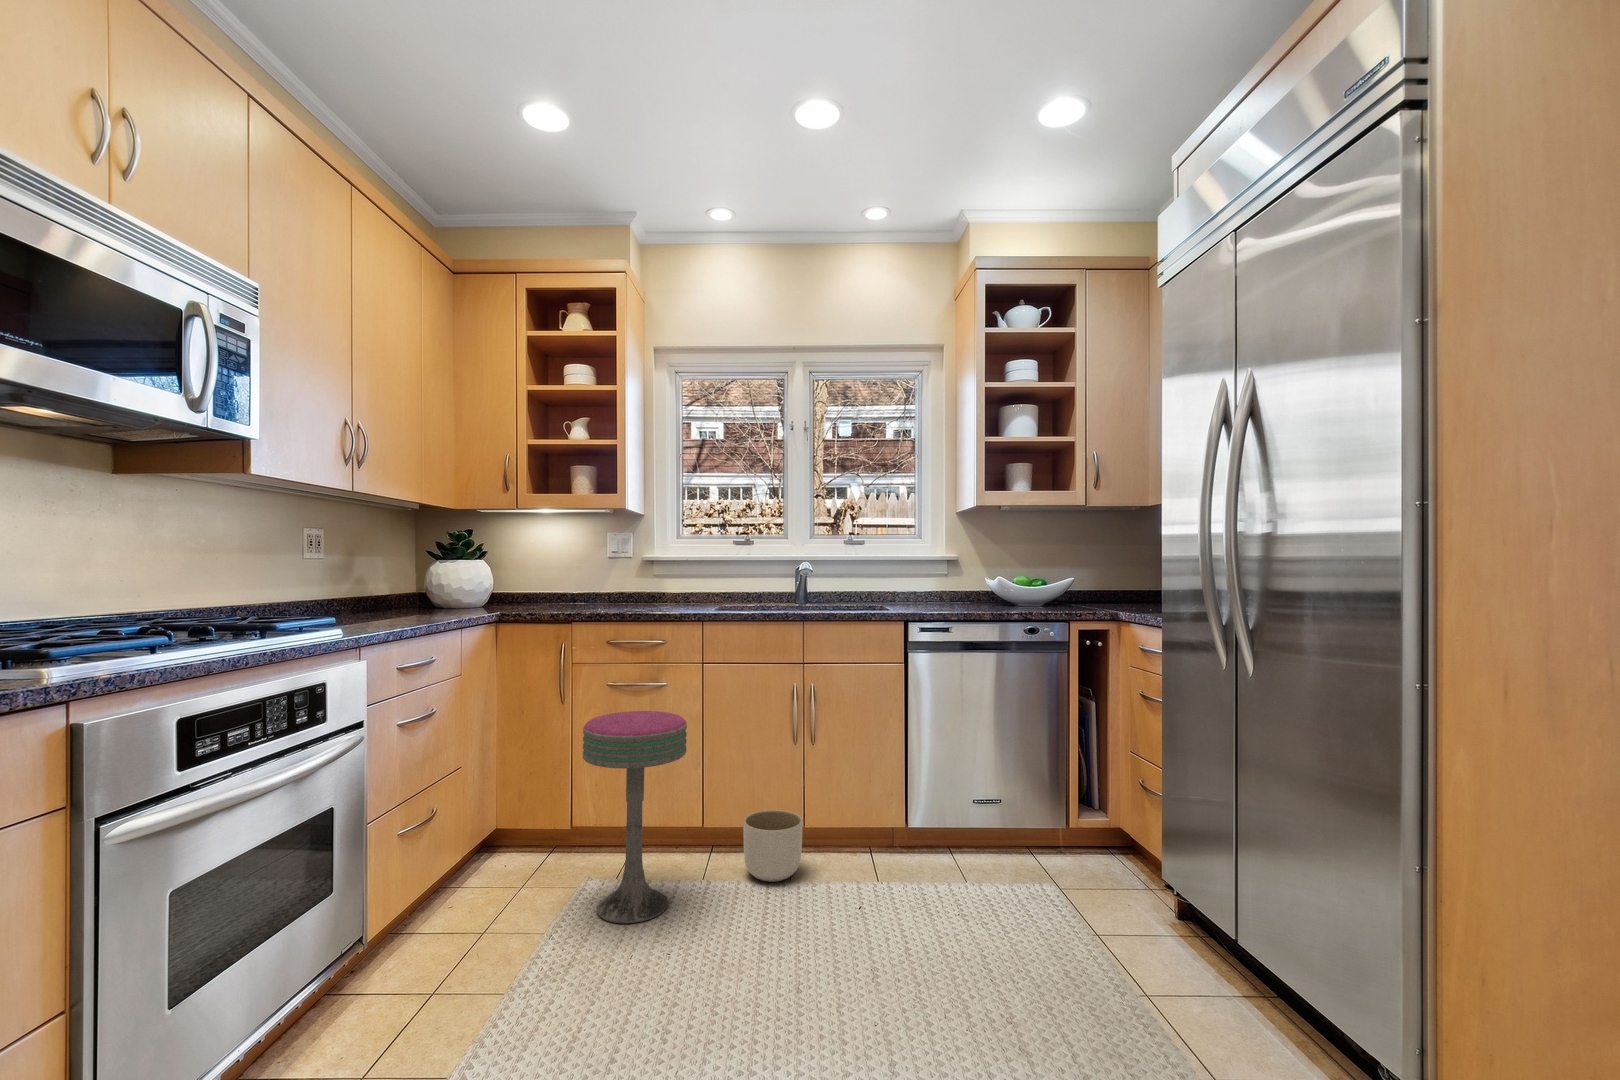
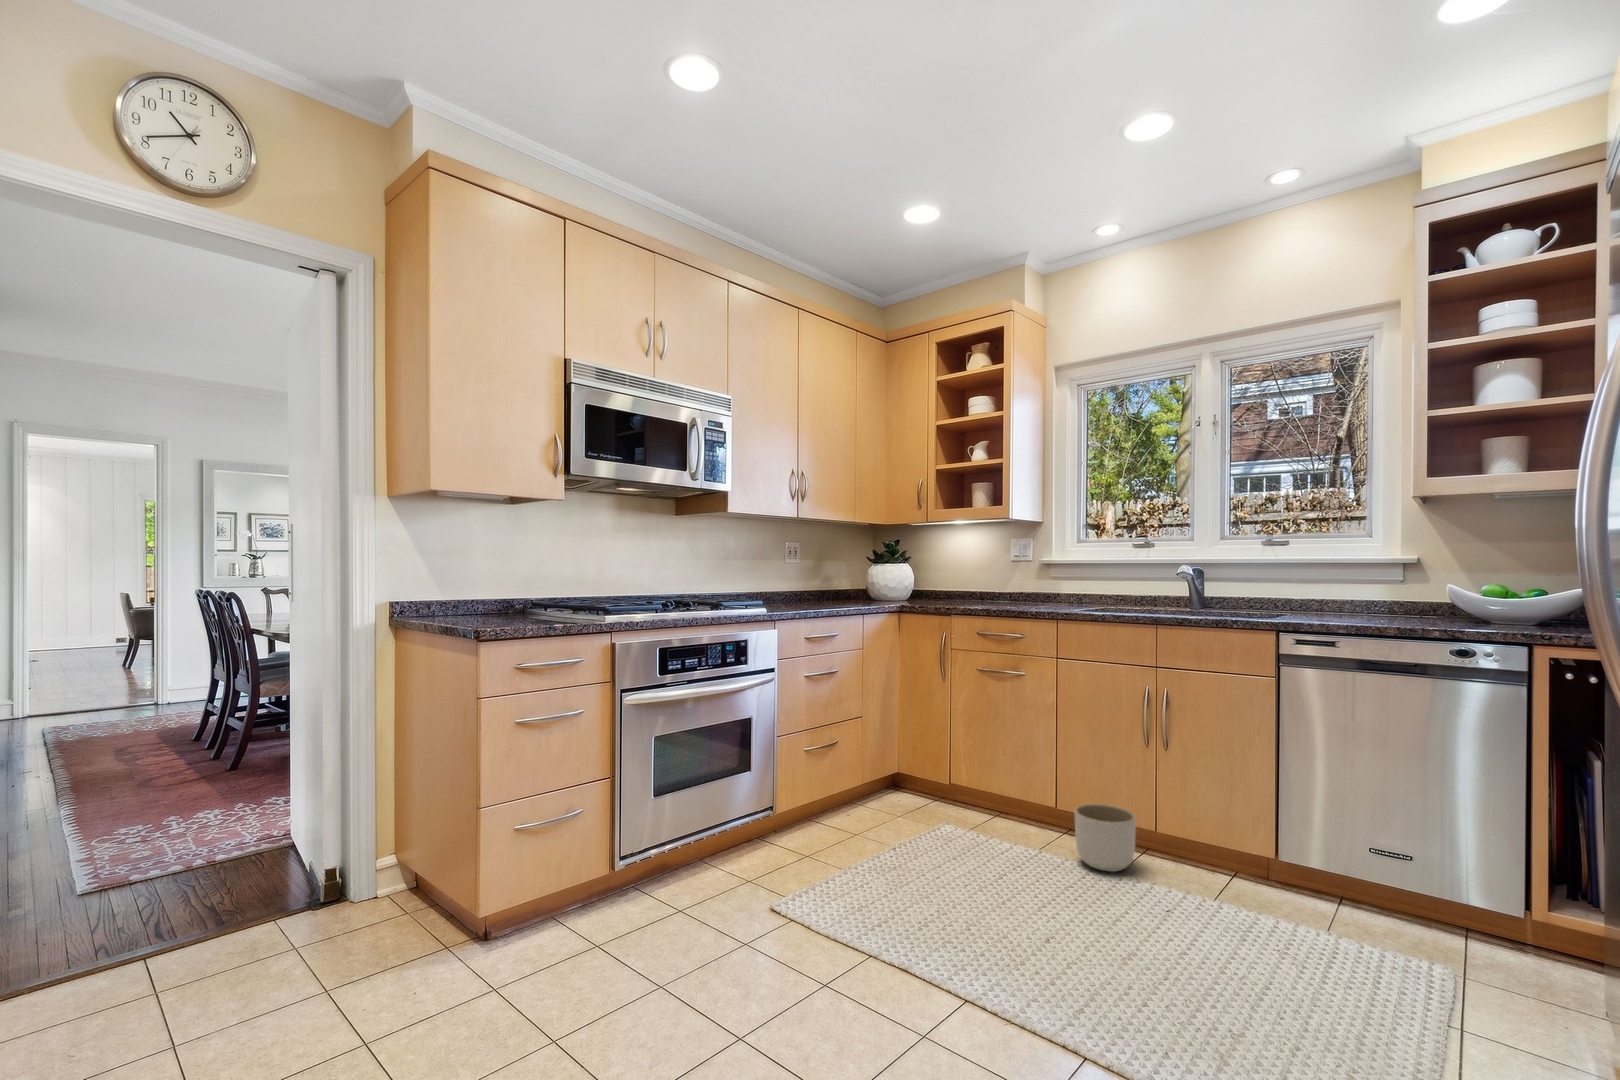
bar stool: present [583,711,687,923] -> none [925,691,1010,863]

